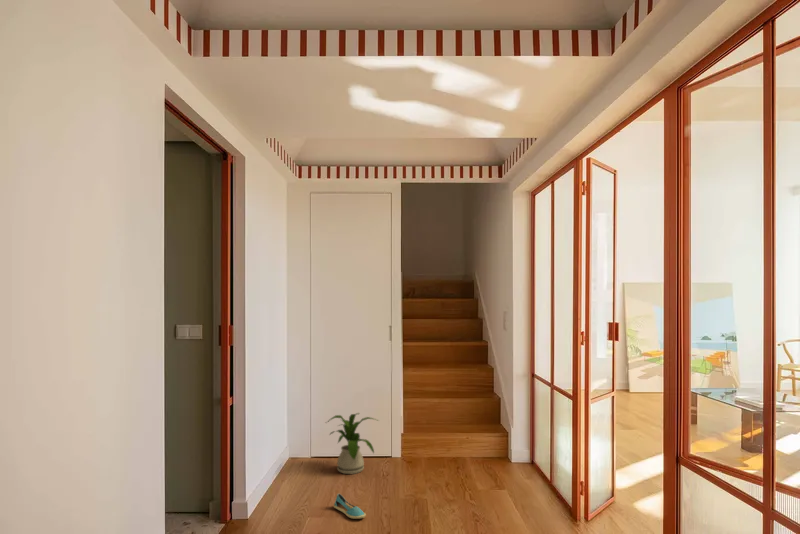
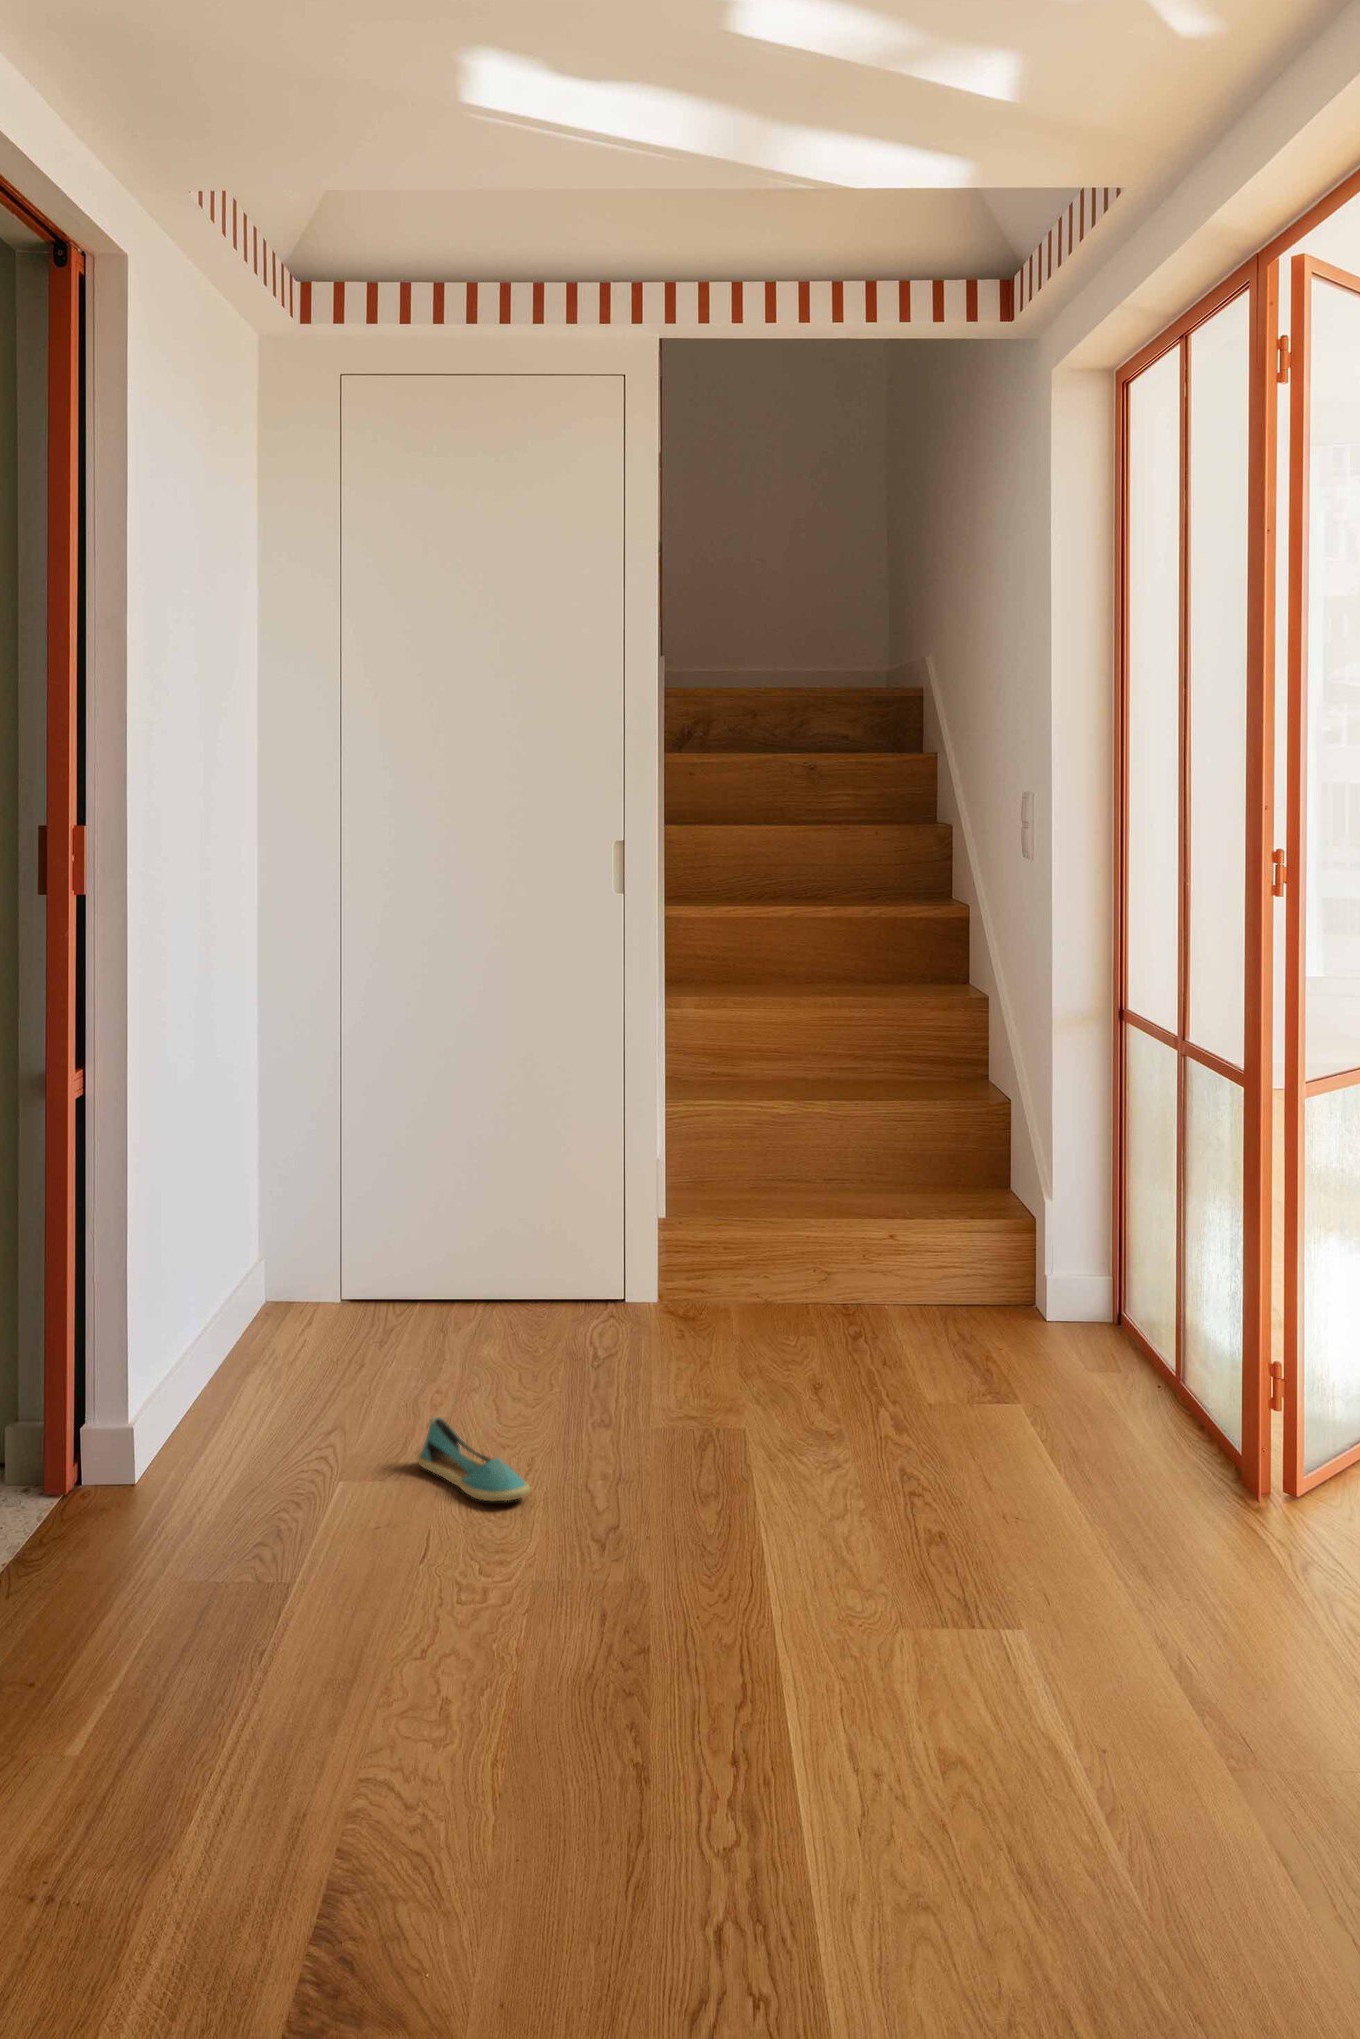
house plant: present [328,413,374,474] -> none [388,1140,581,1361]

